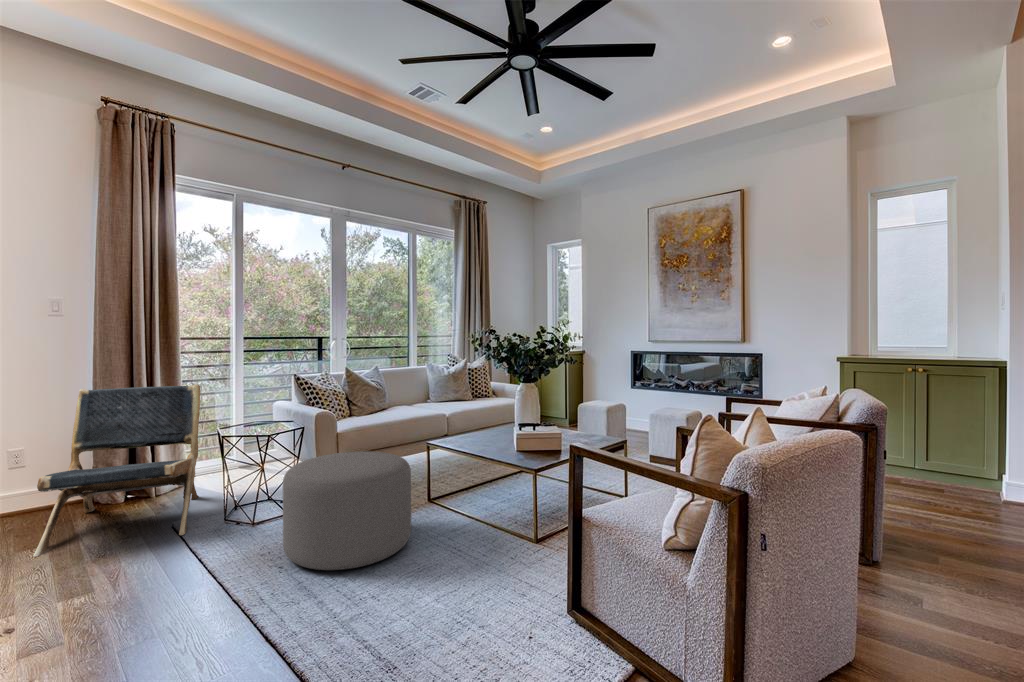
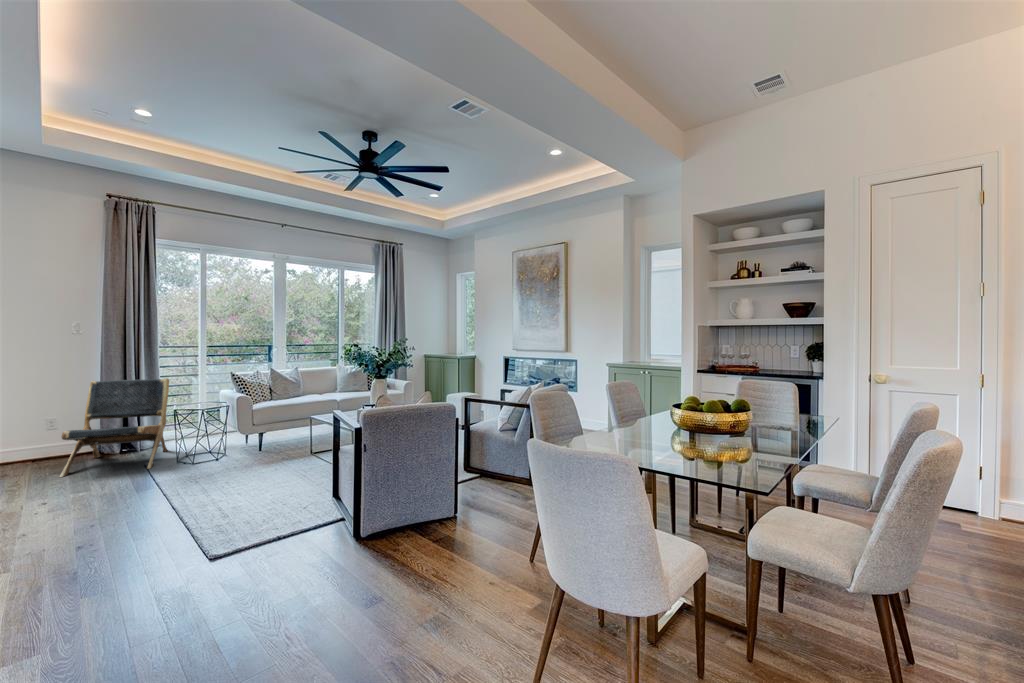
ottoman: present [283,451,411,570] -> none [200,420,283,484]

